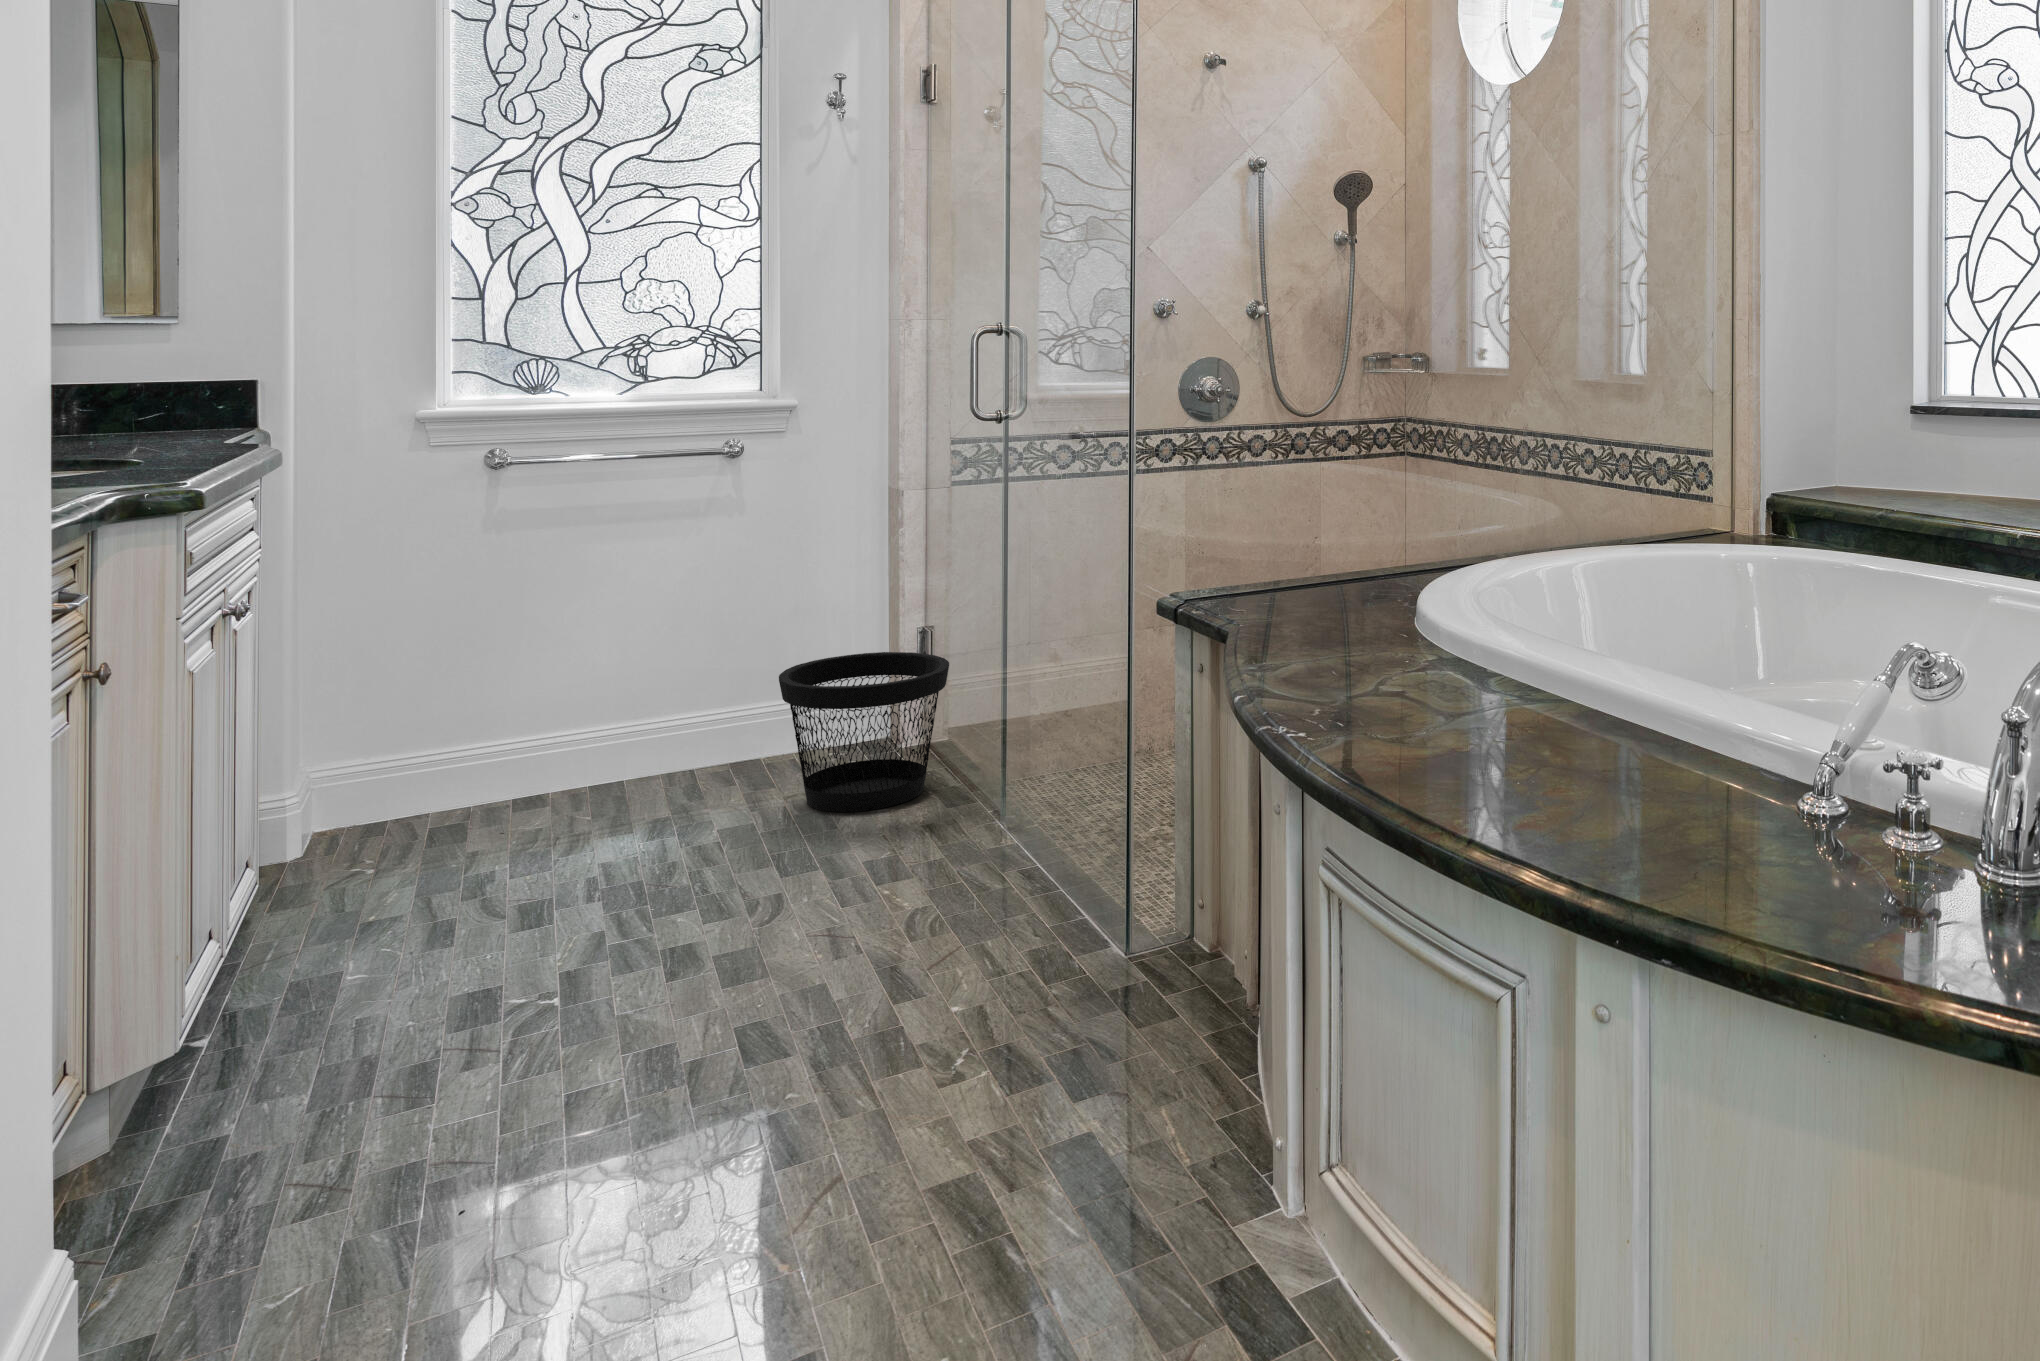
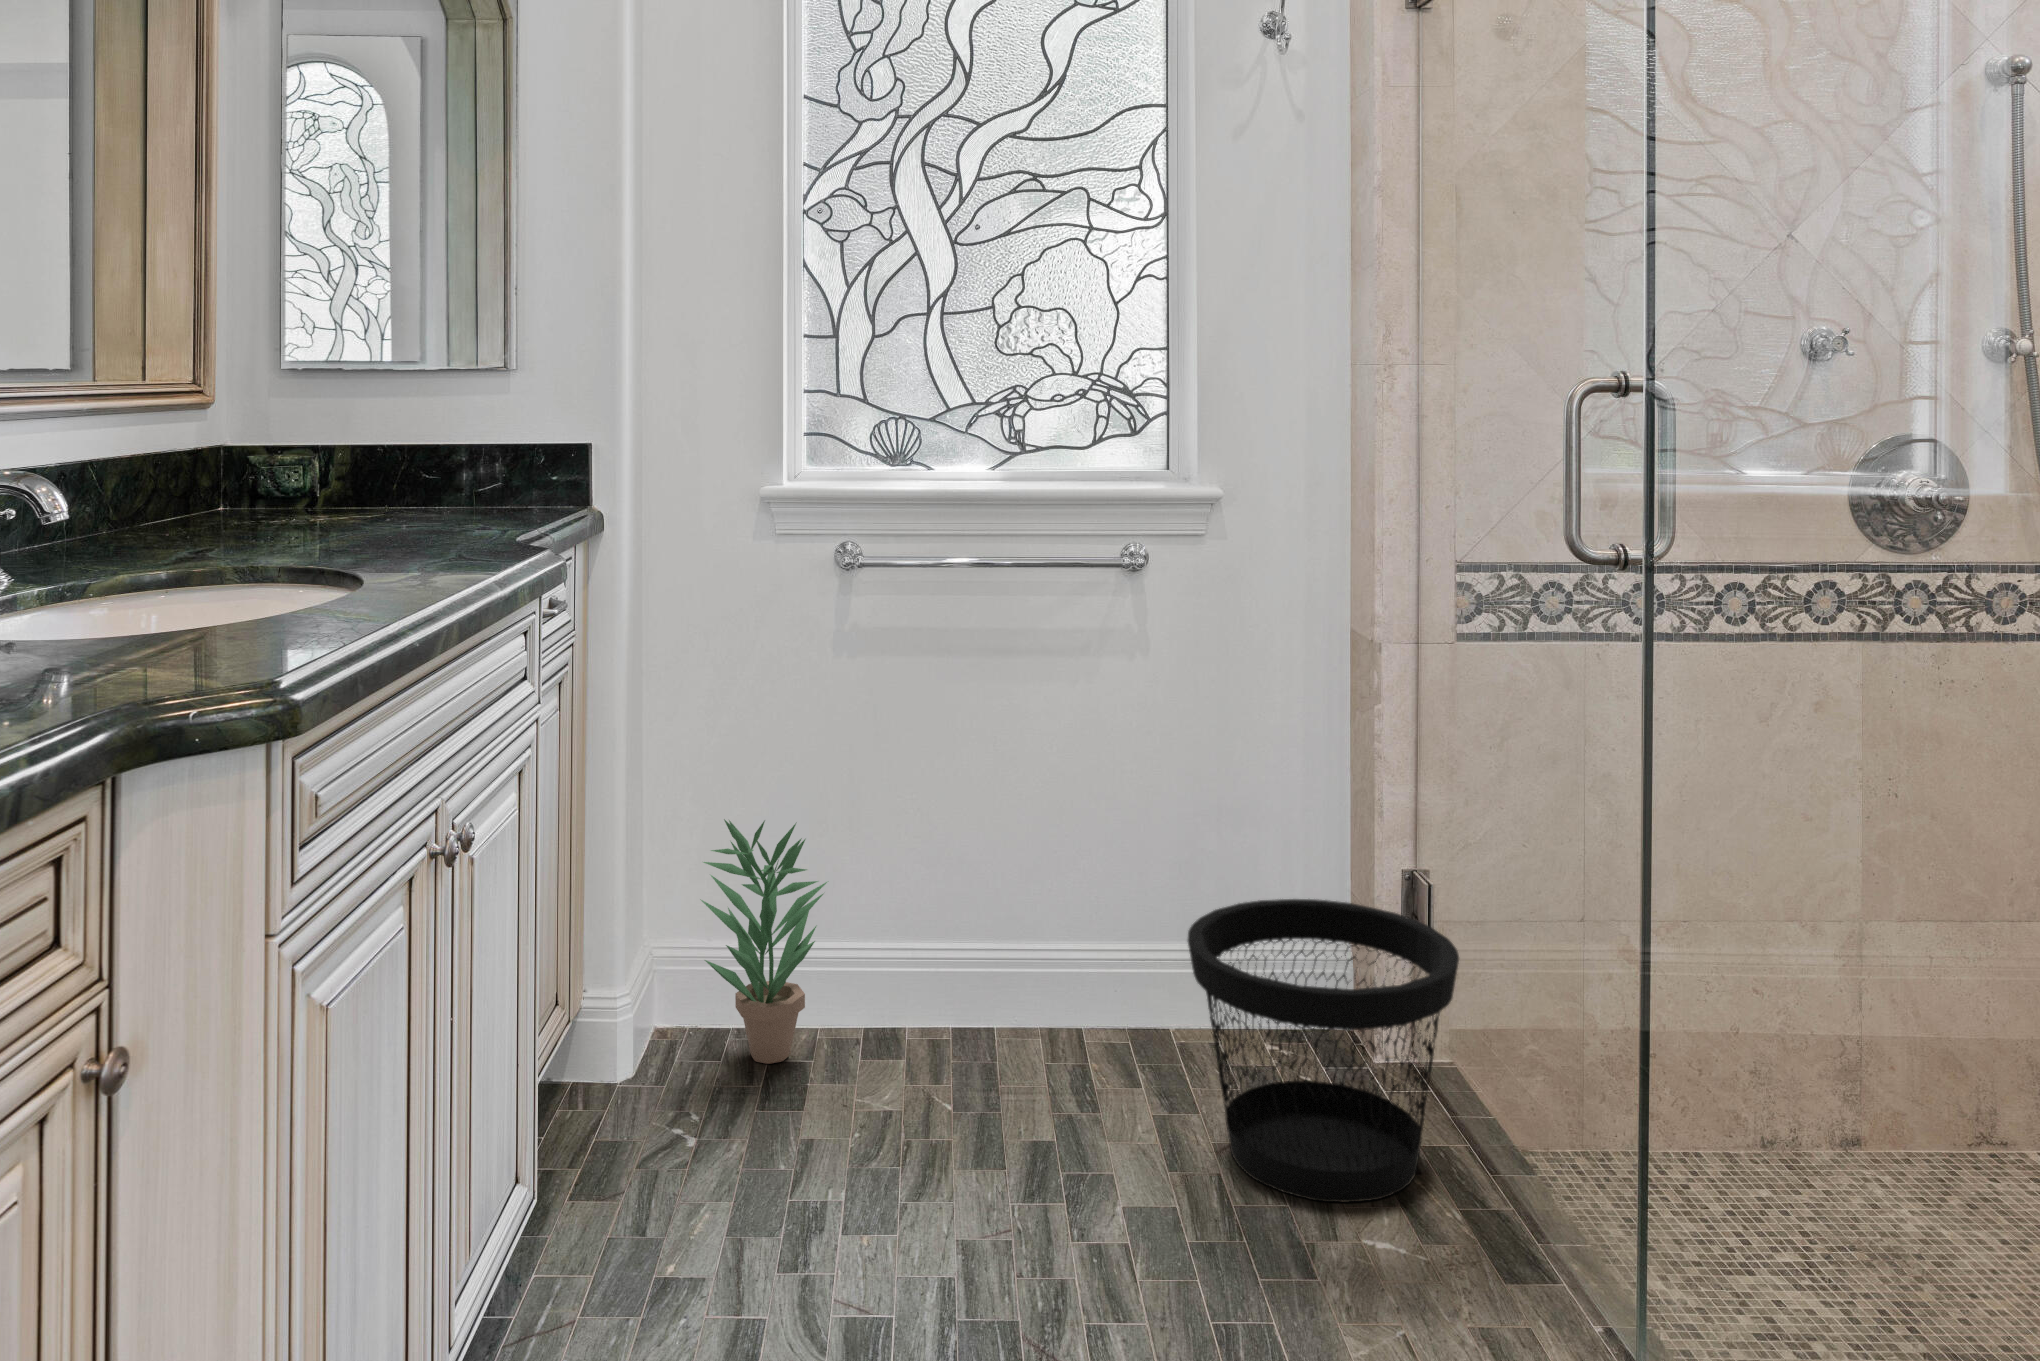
potted plant: none [377,648,494,827] -> present [701,819,827,1064]

